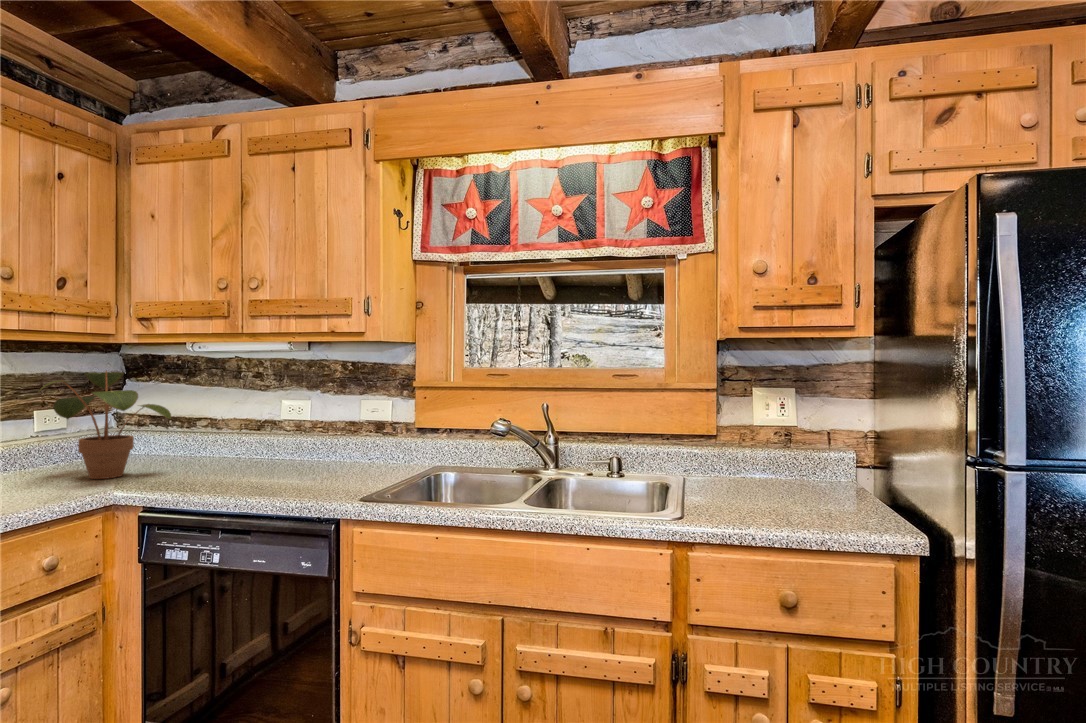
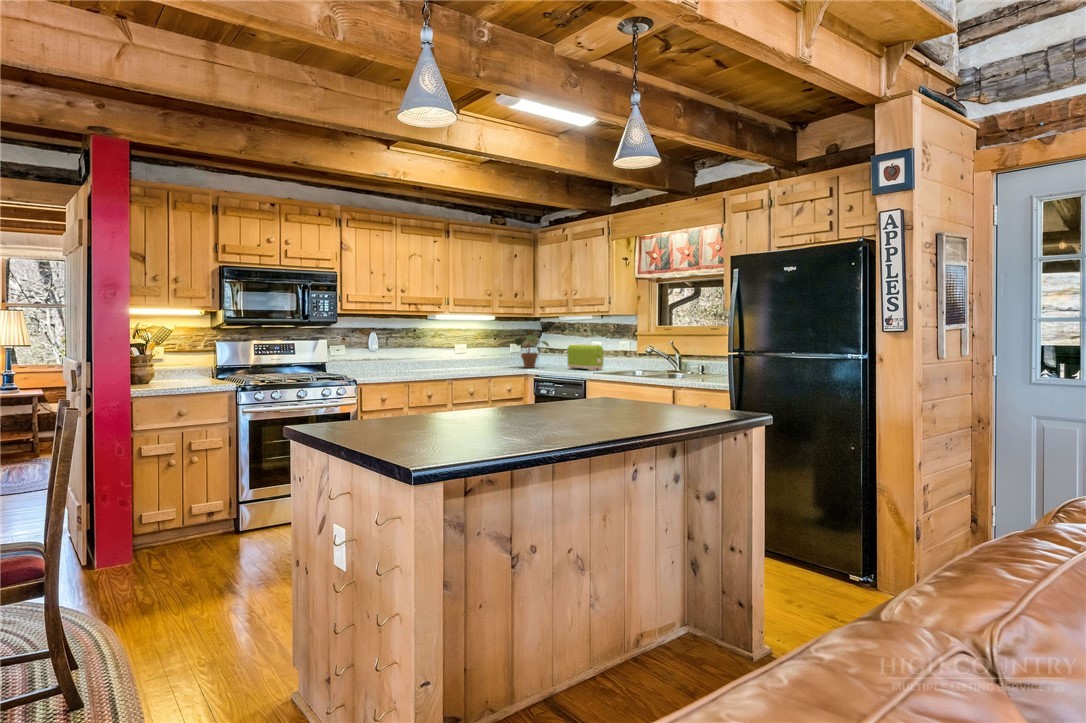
toaster: none [232,410,334,477] -> present [567,344,603,370]

